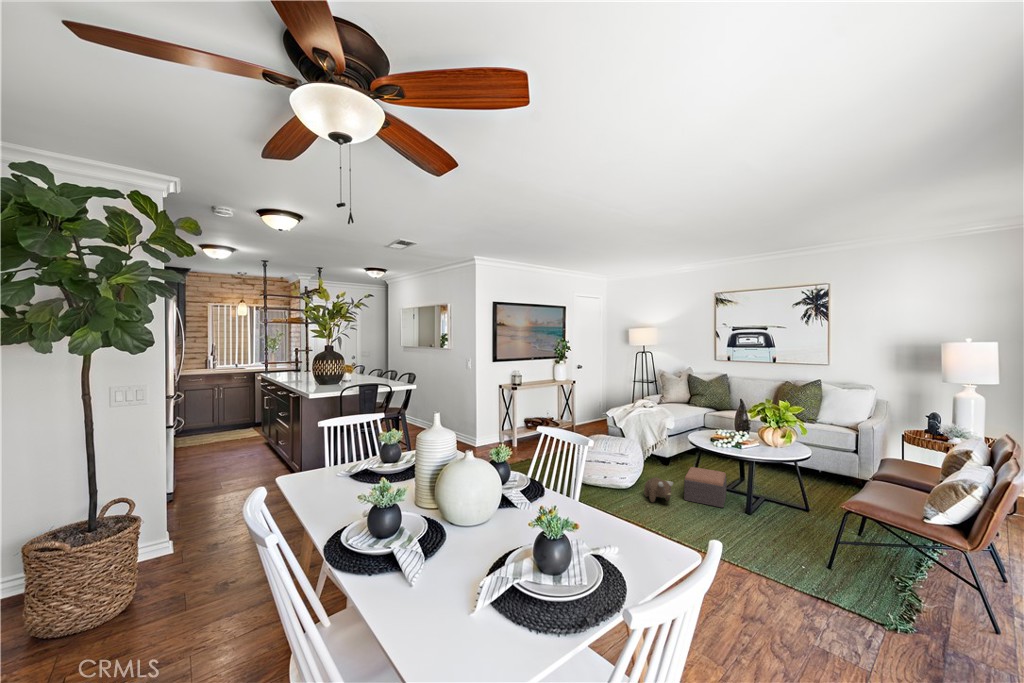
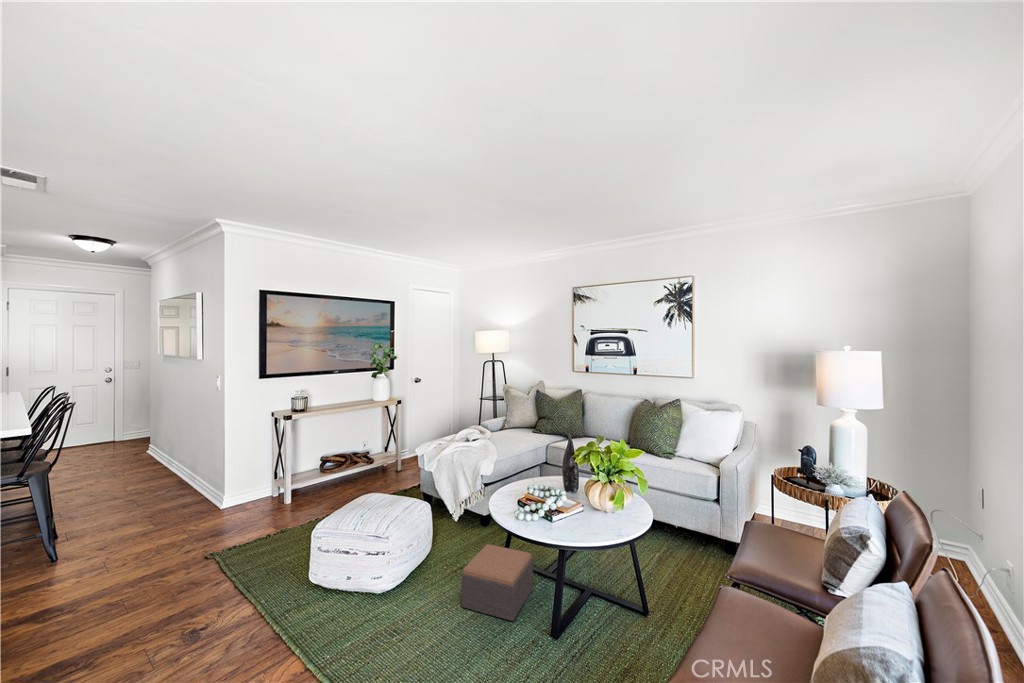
plush toy: present [644,477,673,502] -> none [399,573,438,620]

